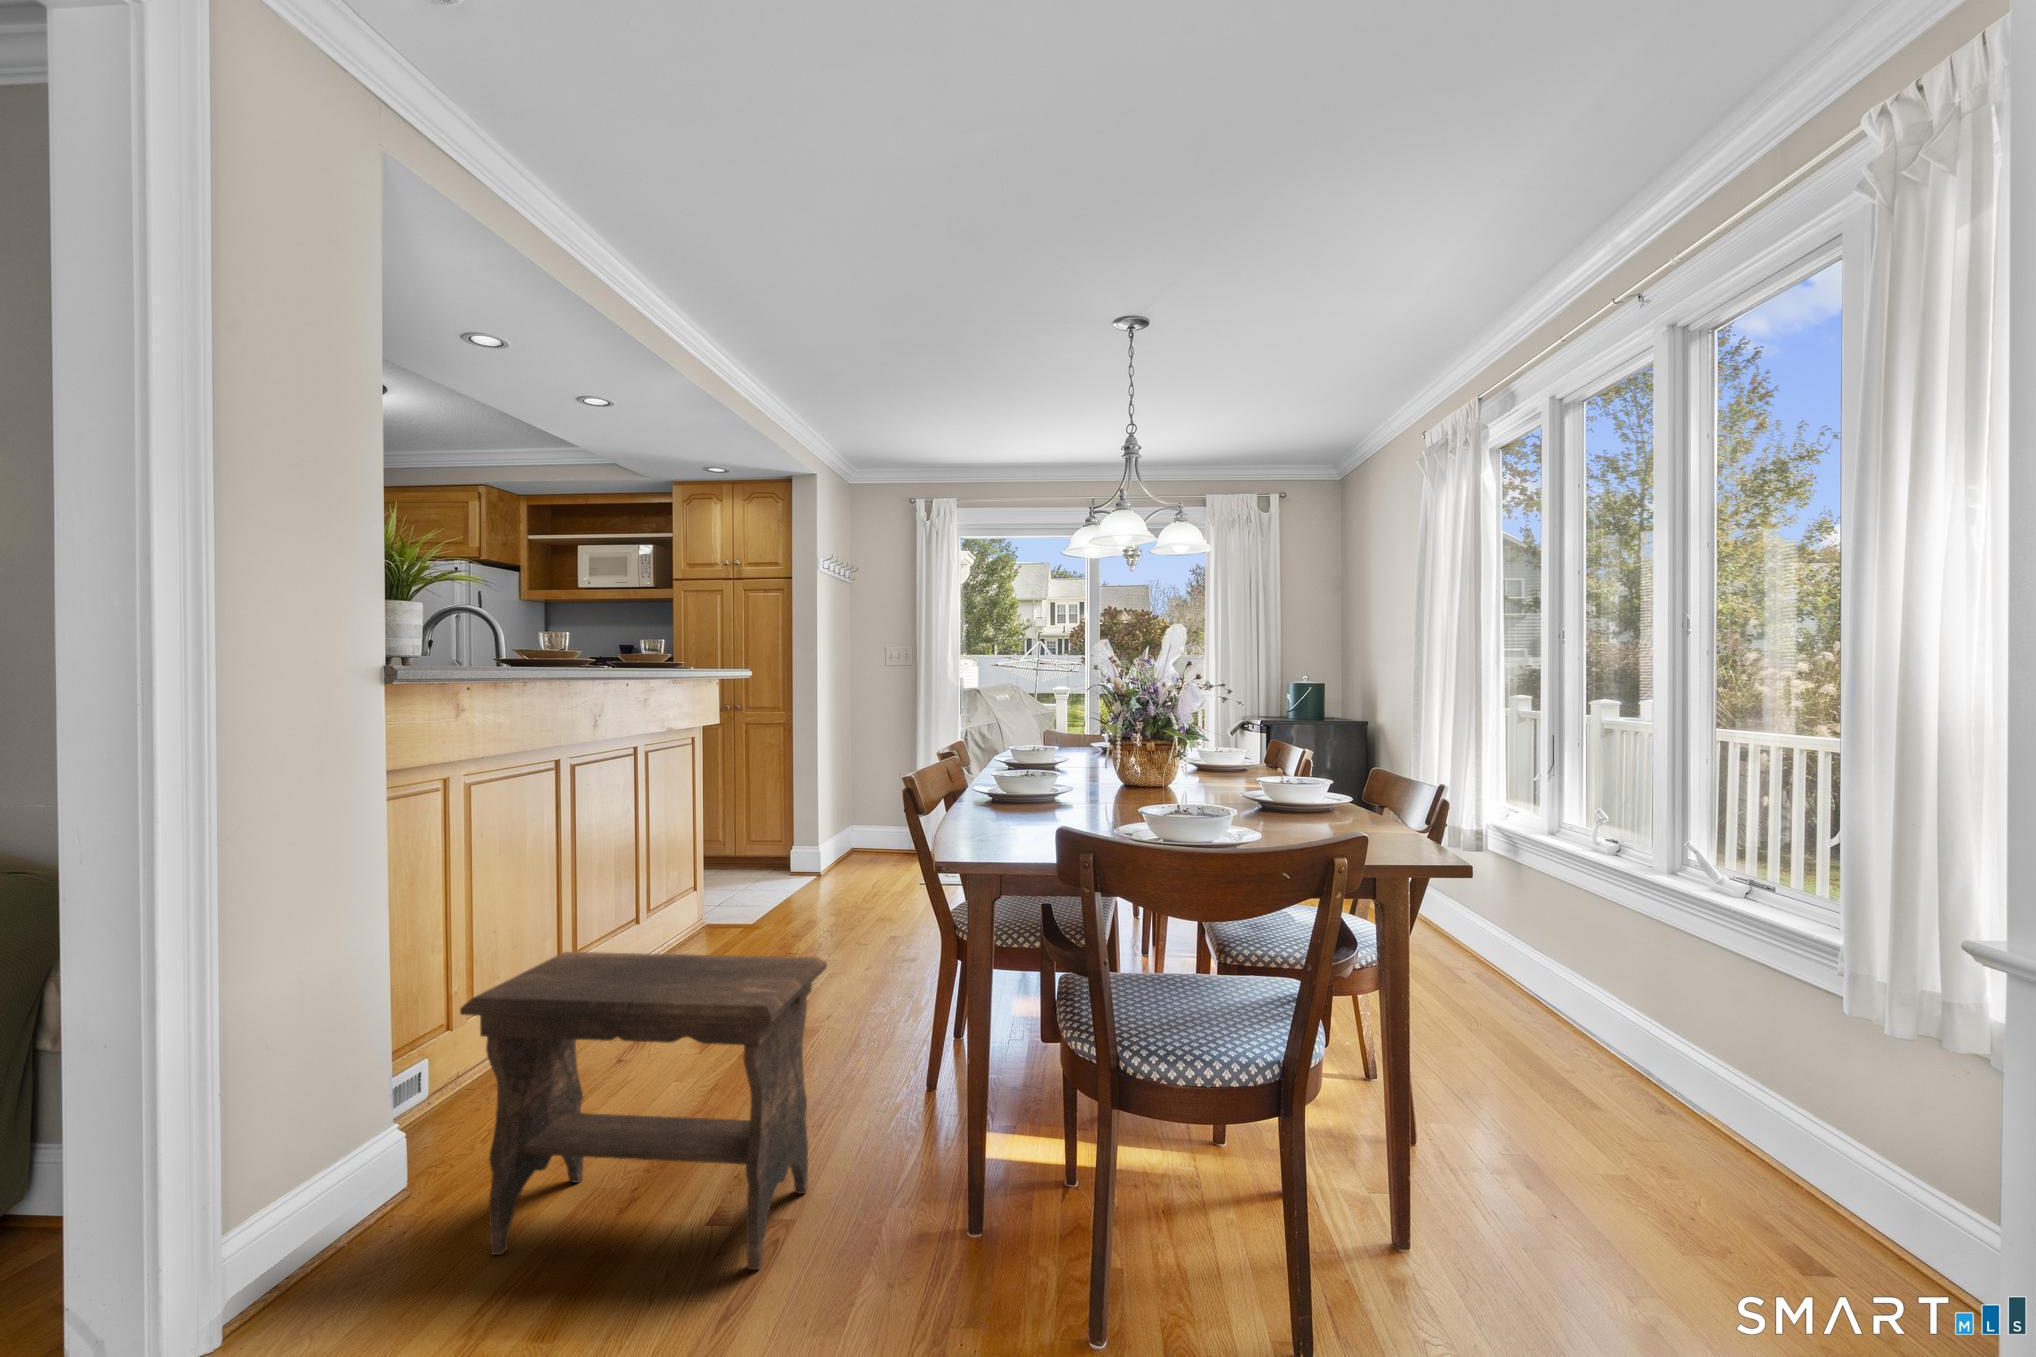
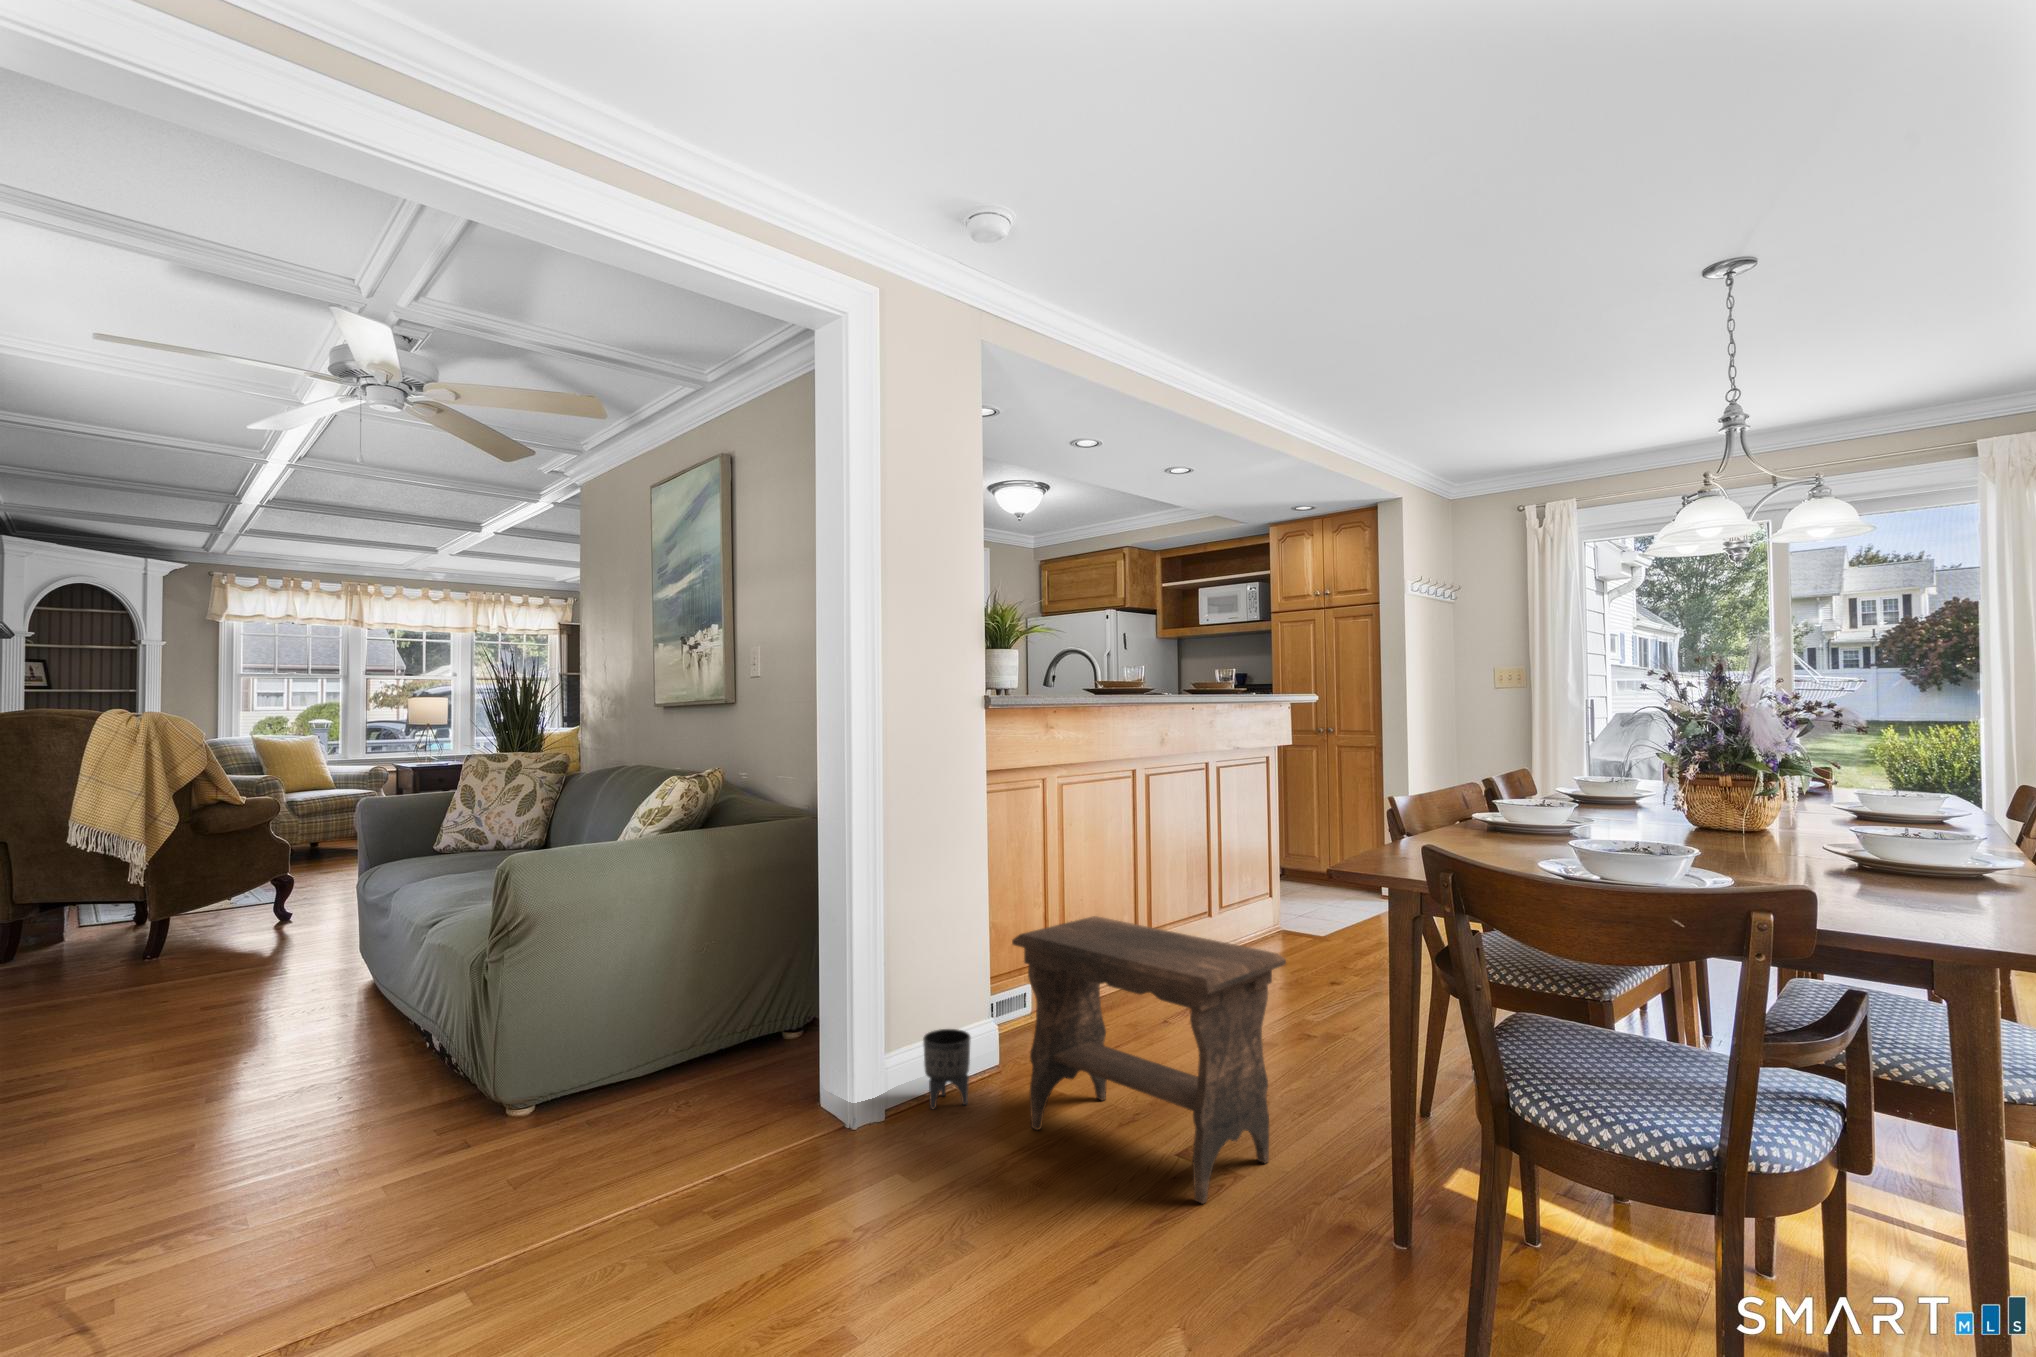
planter: none [291,1152,377,1283] -> present [923,1029,971,1109]

